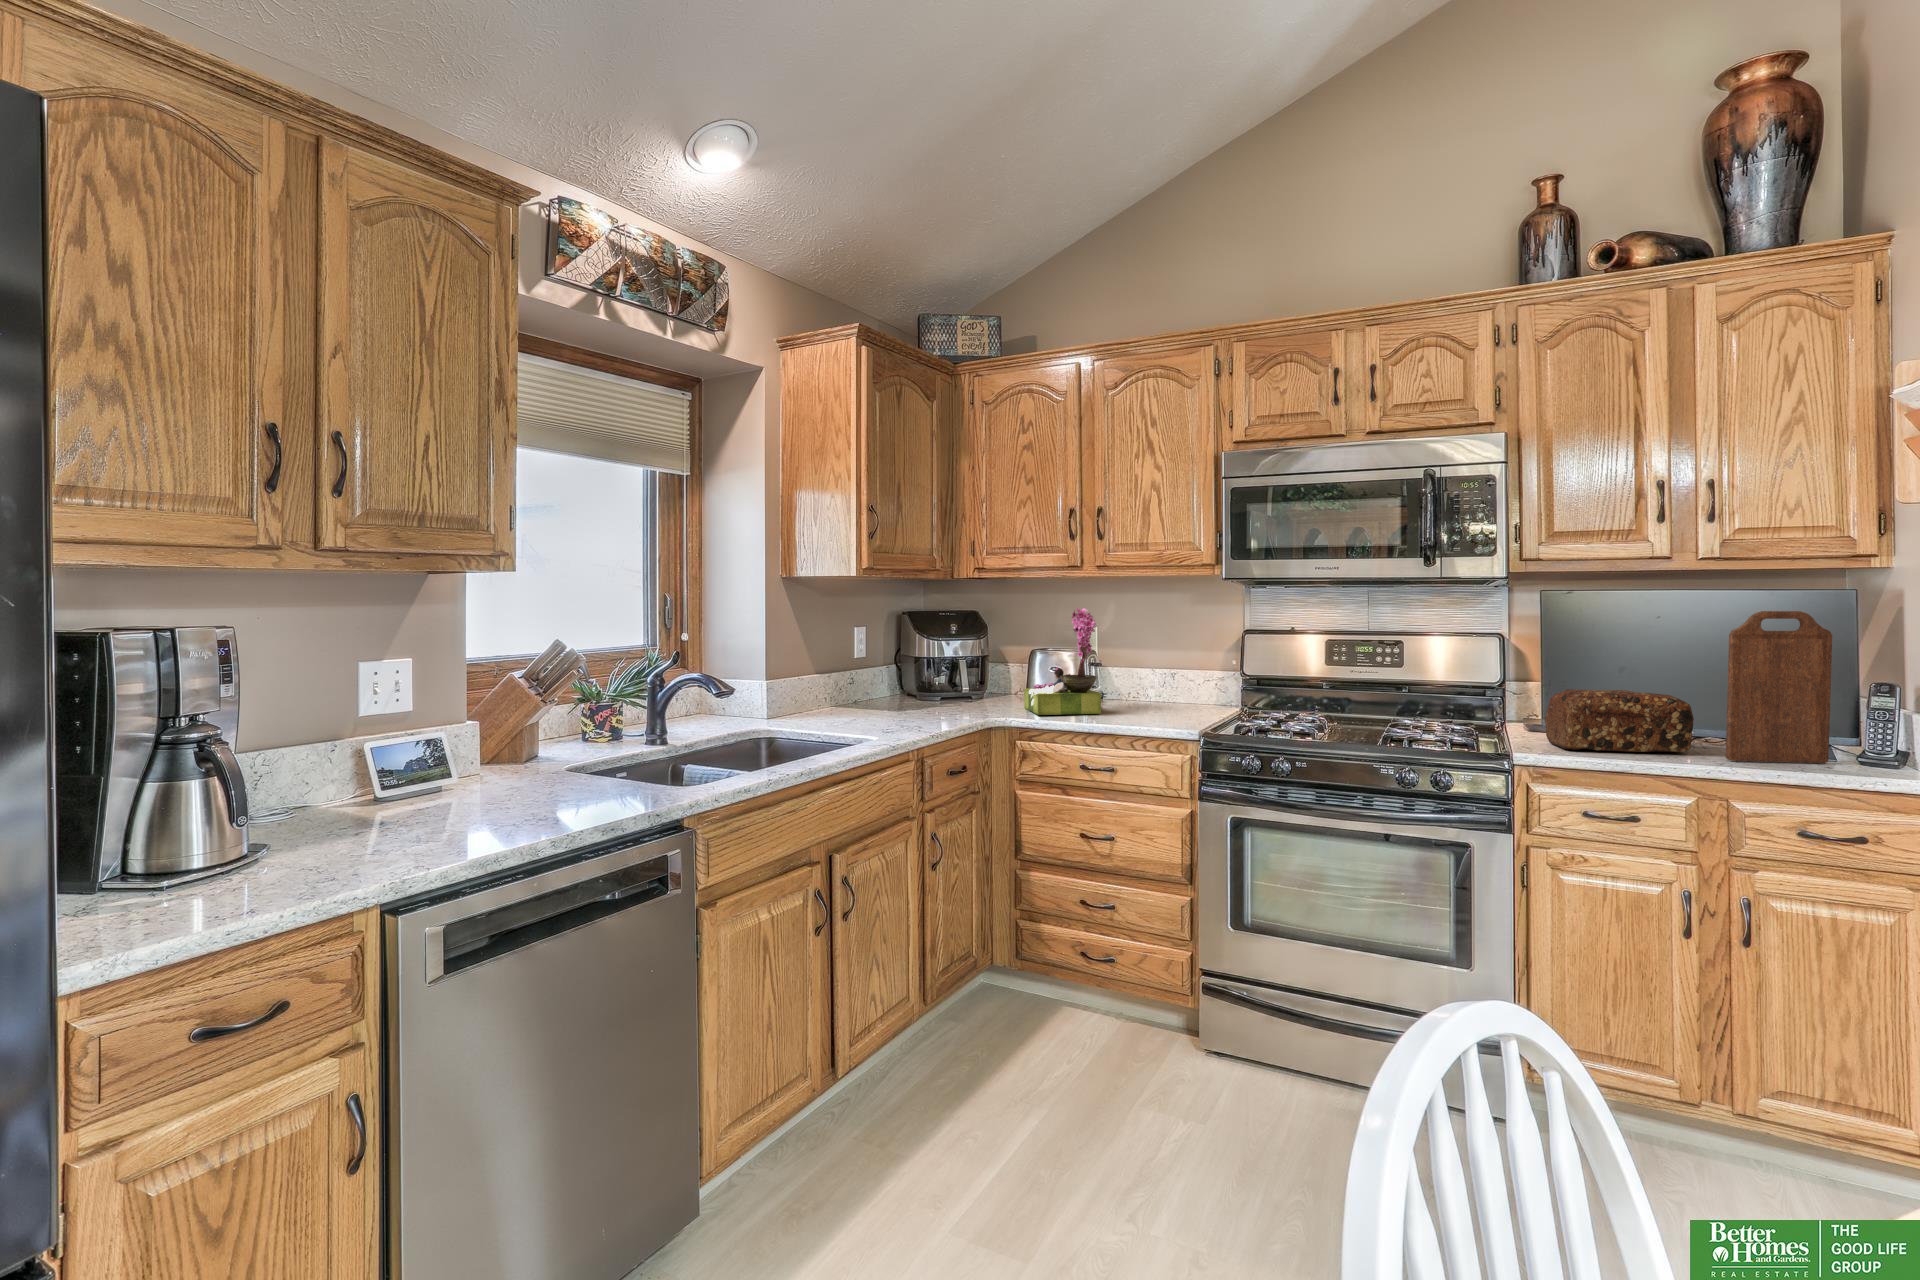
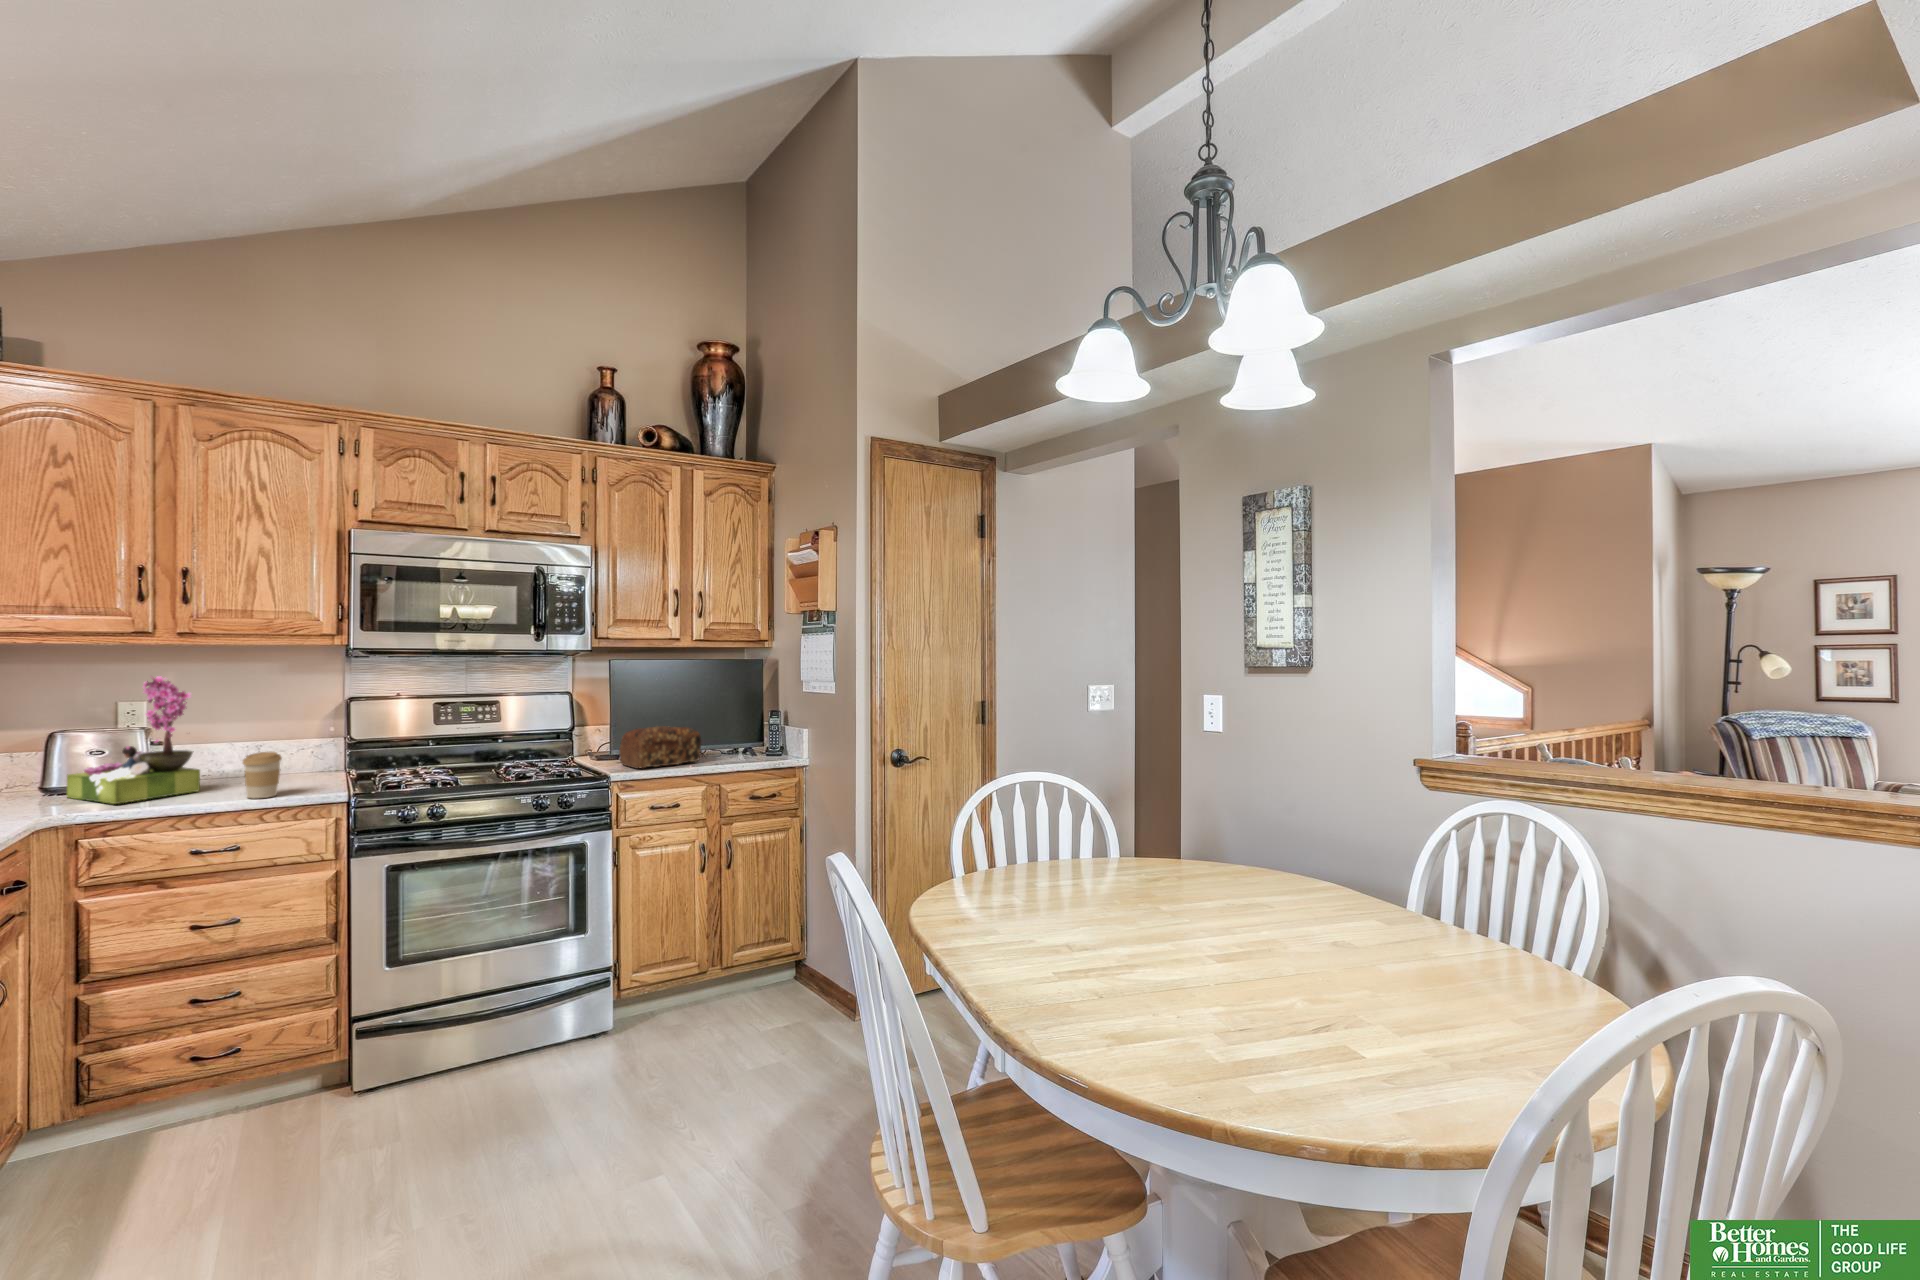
cutting board: present [1726,611,1832,763] -> none [718,676,760,764]
coffee cup: none [1118,680,1149,724] -> present [243,752,282,798]

